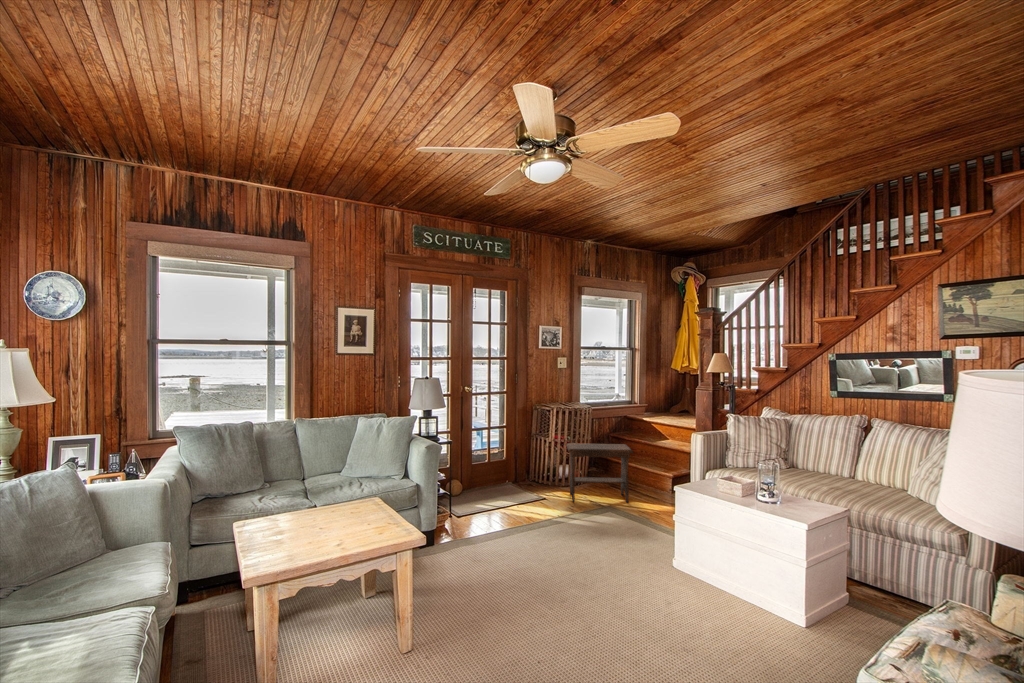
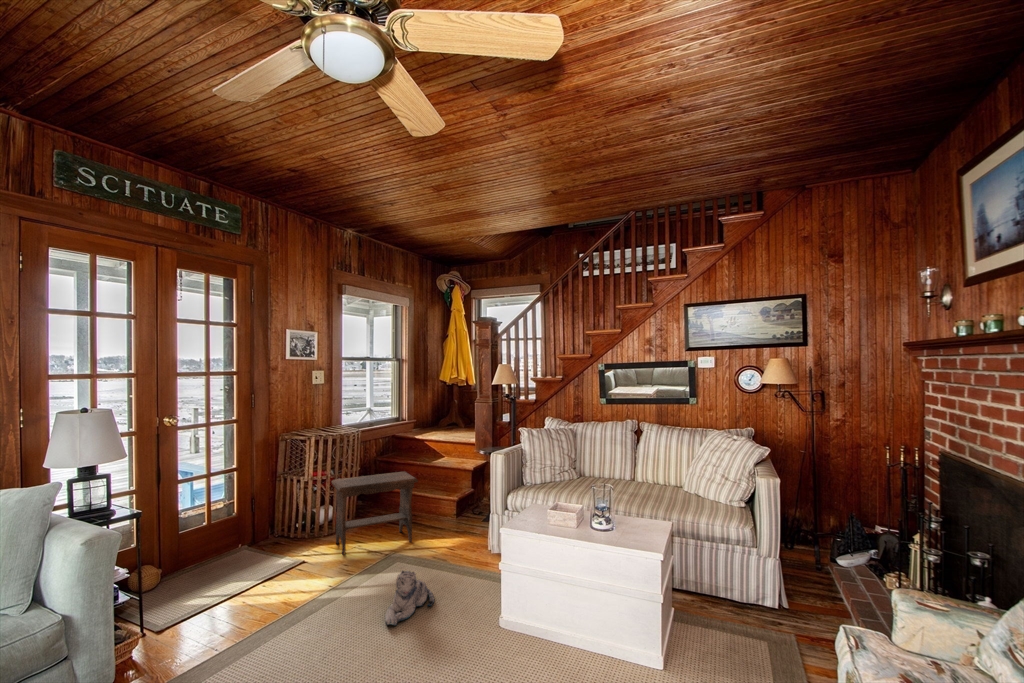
plush toy: none [588,511,630,548] -> present [385,571,434,625]

